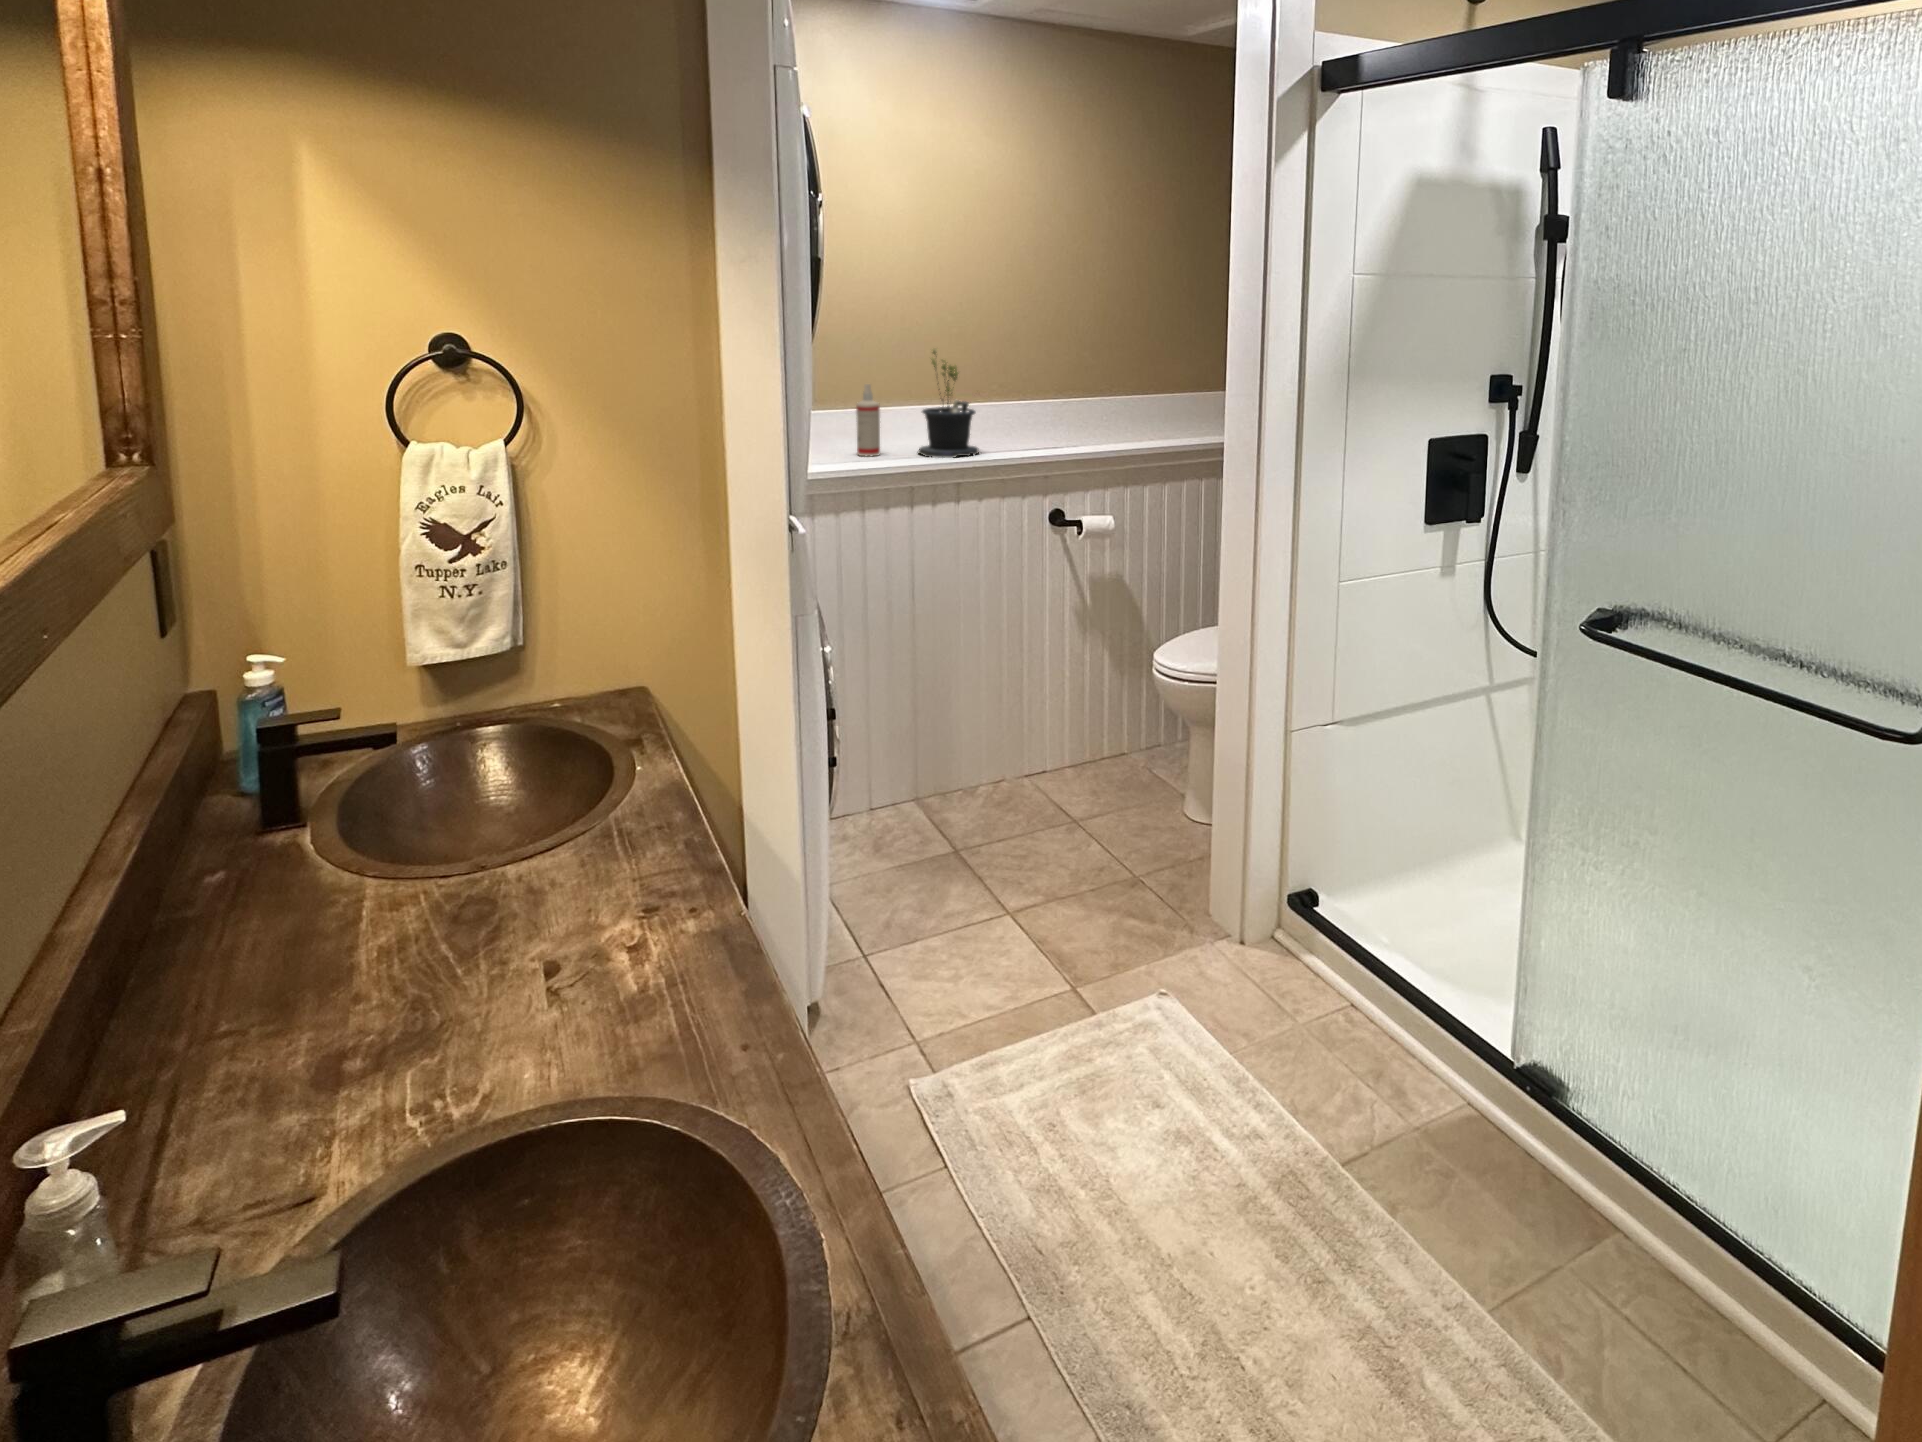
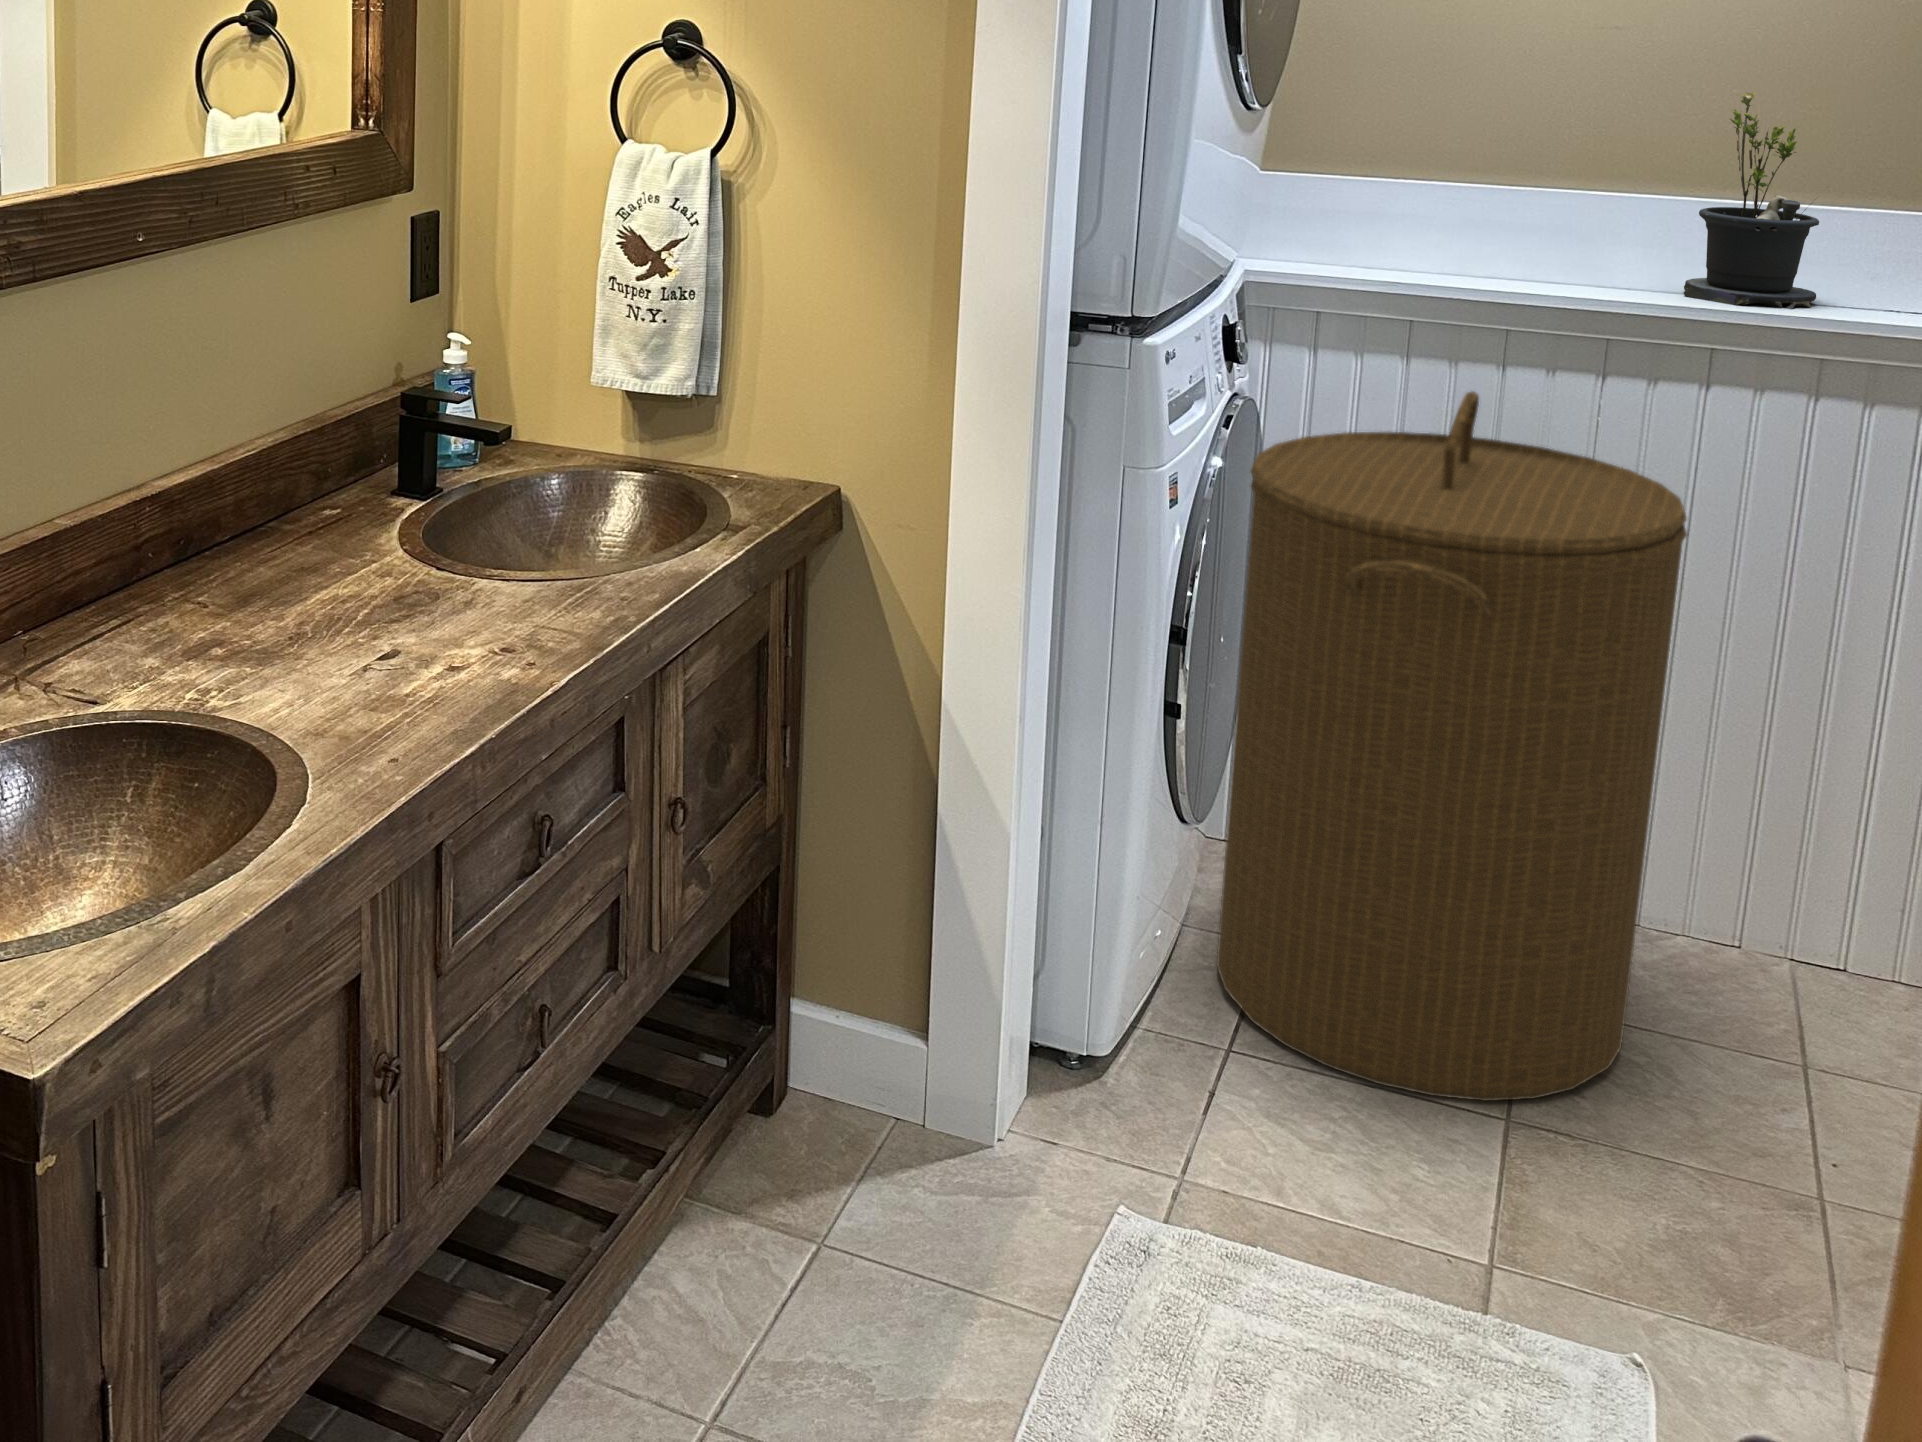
spray bottle: present [856,384,880,456] -> none [1568,150,1623,282]
laundry hamper: none [789,525,1023,935] -> present [1217,391,1687,1101]

